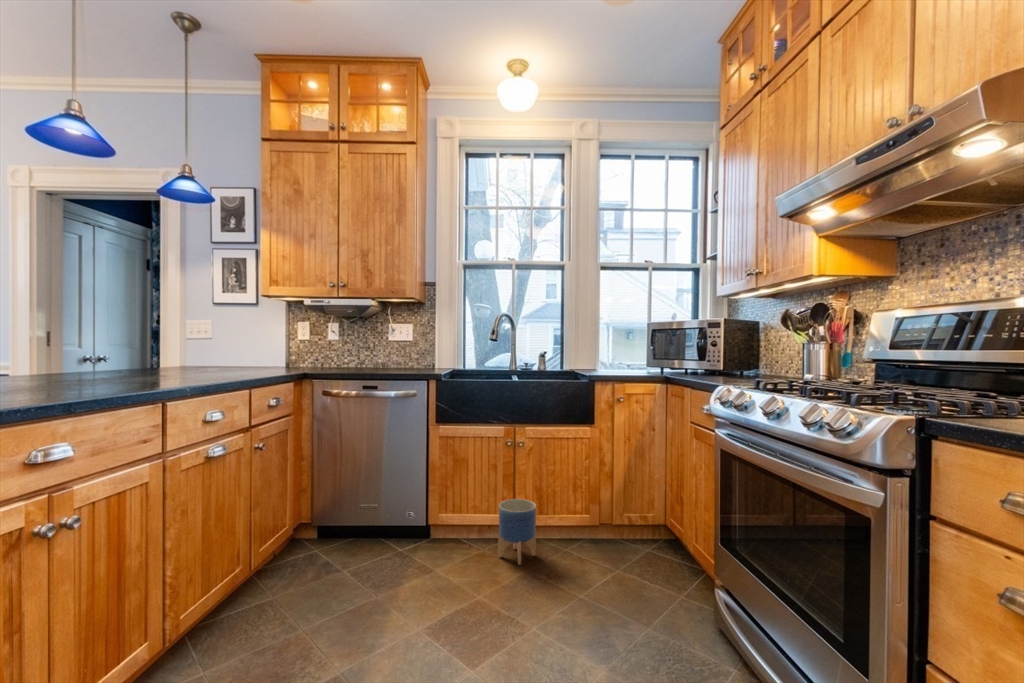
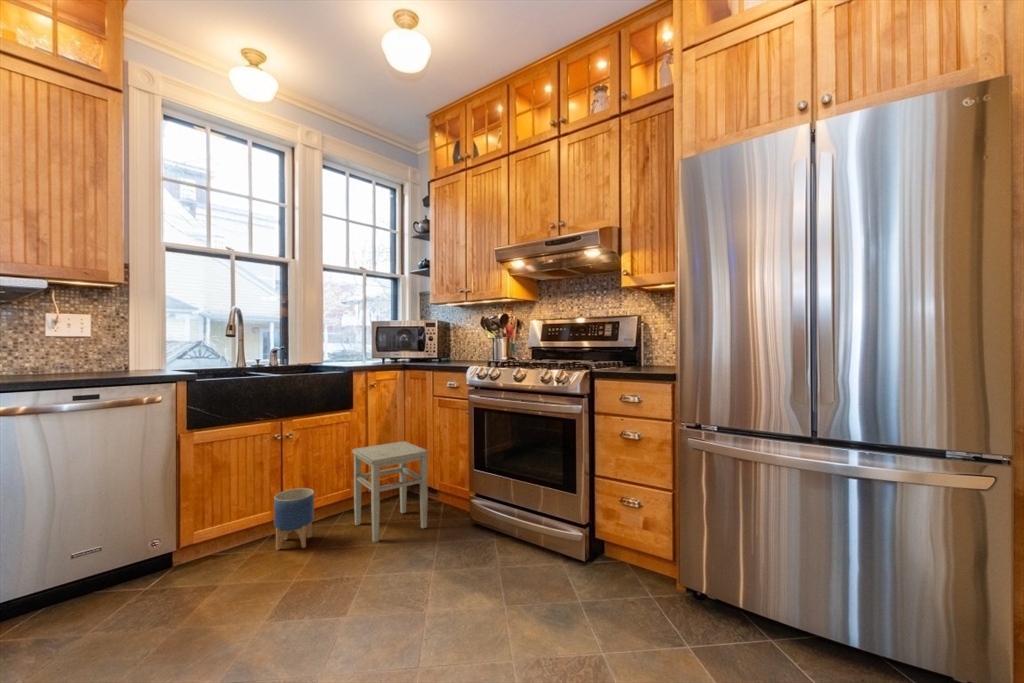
stool: none [580,471,658,598] -> present [352,441,429,542]

